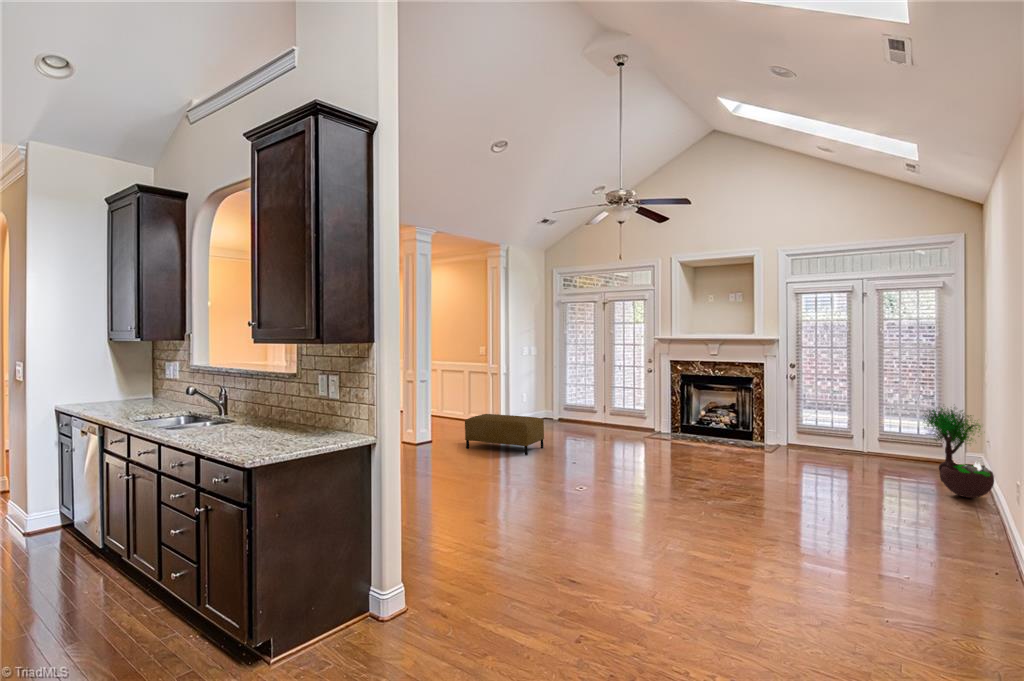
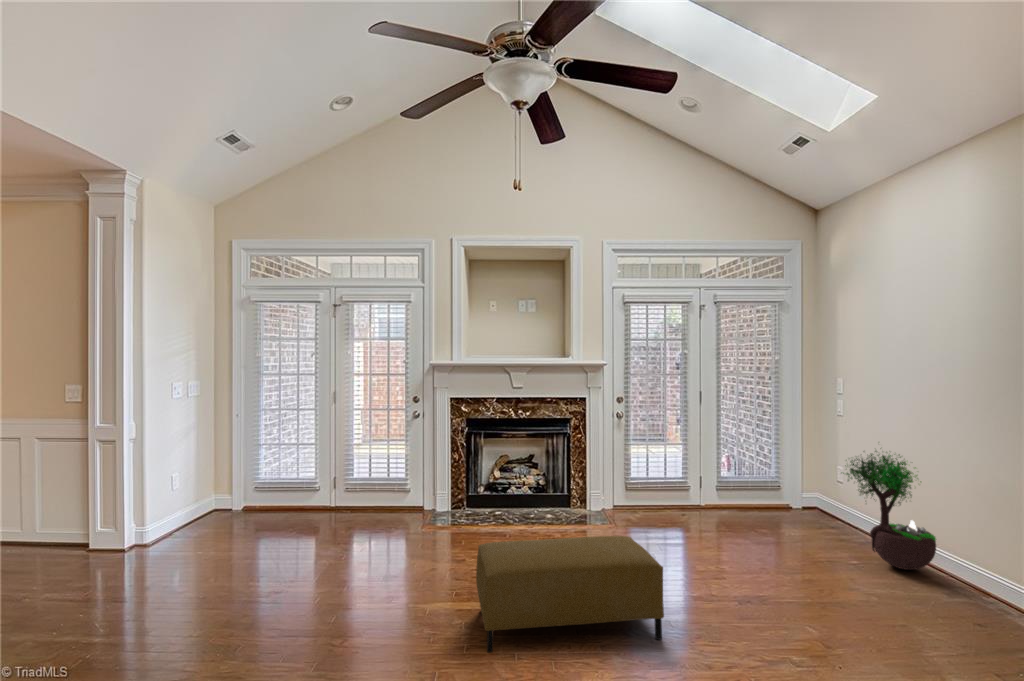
ottoman: present [465,414,544,455] -> present [476,536,664,653]

